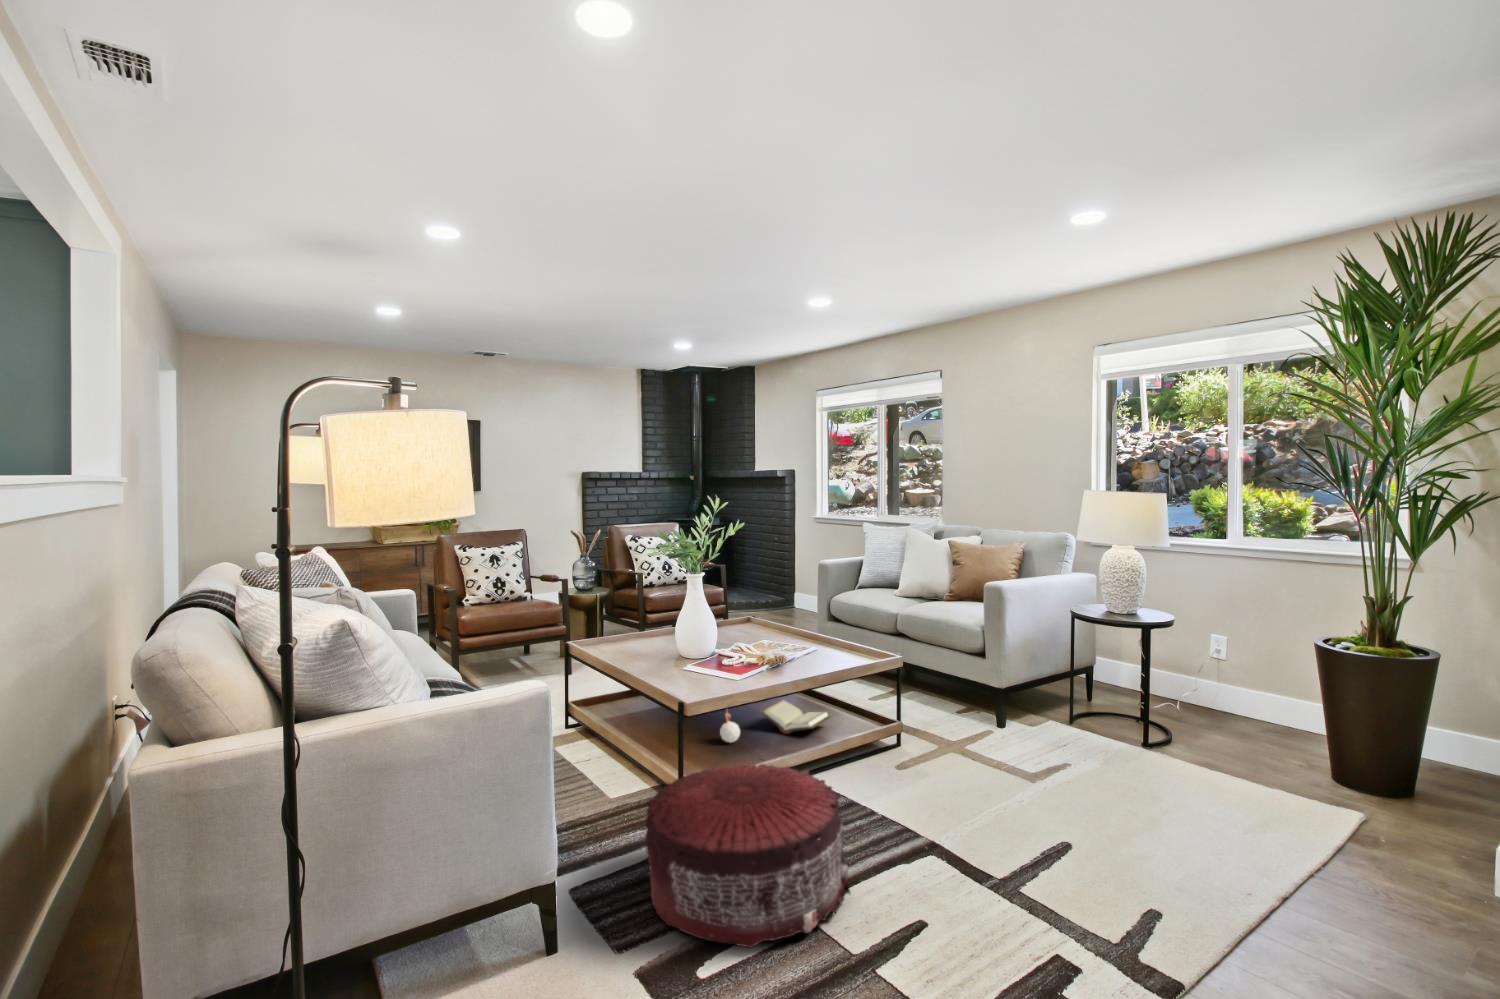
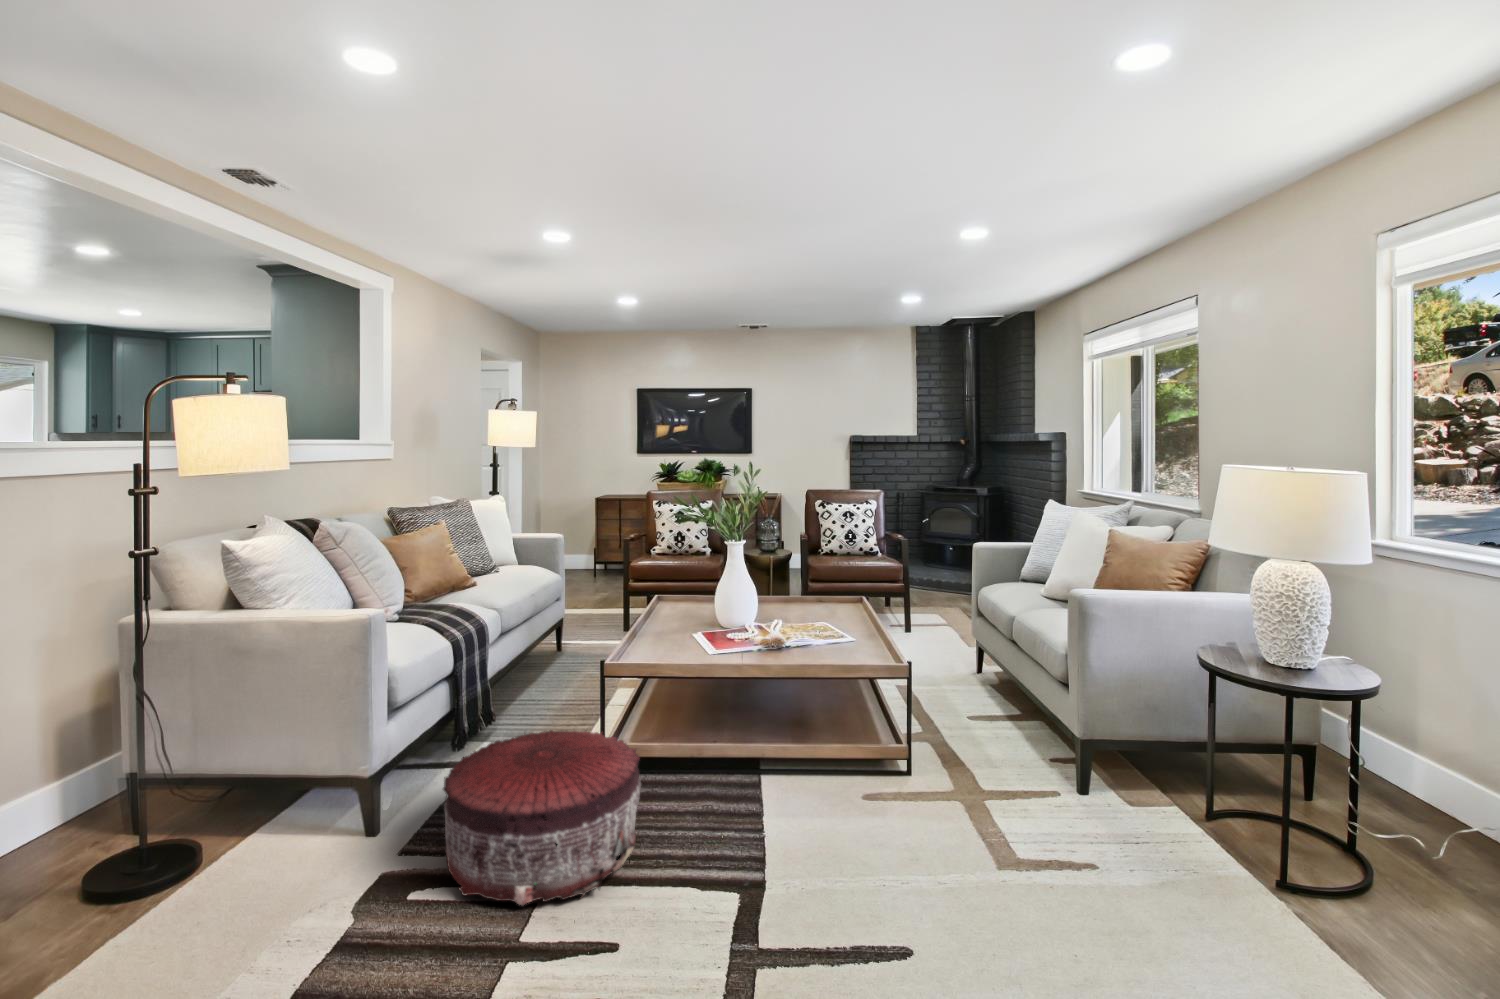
book: present [760,700,831,734] -> none [747,690,814,725]
candle: present [720,712,740,742] -> none [691,680,712,719]

